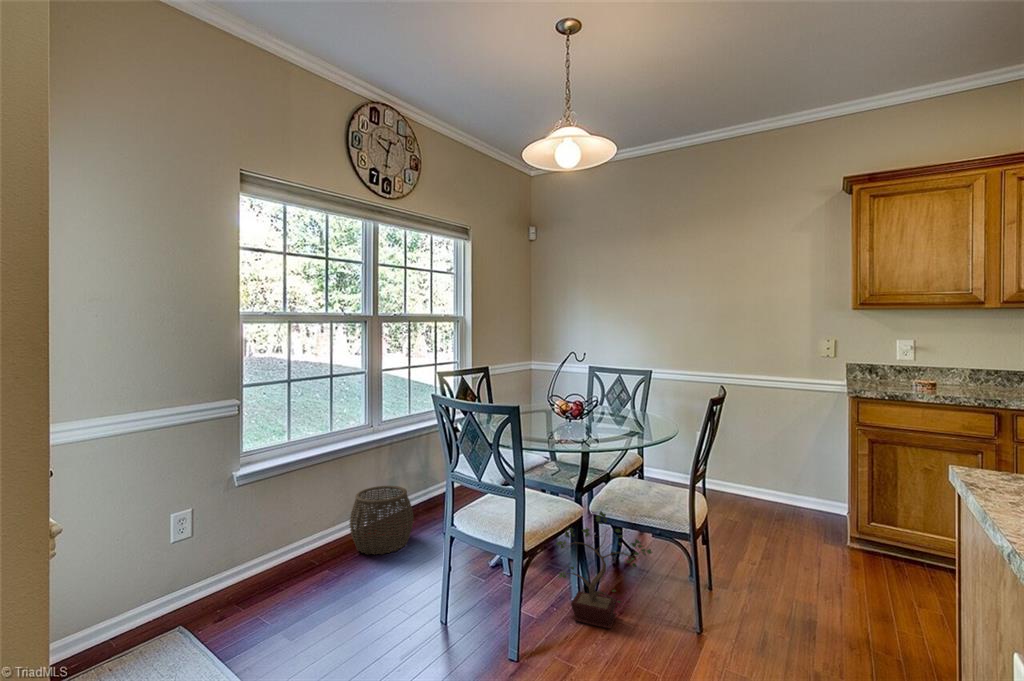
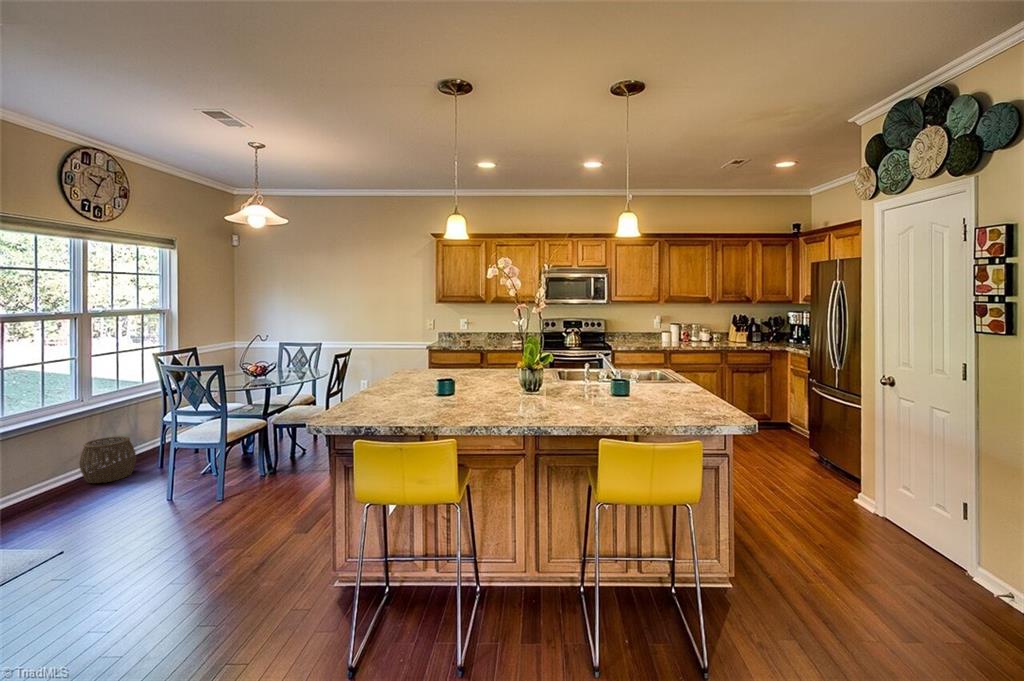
potted plant: present [556,511,652,628] -> none [242,426,297,486]

